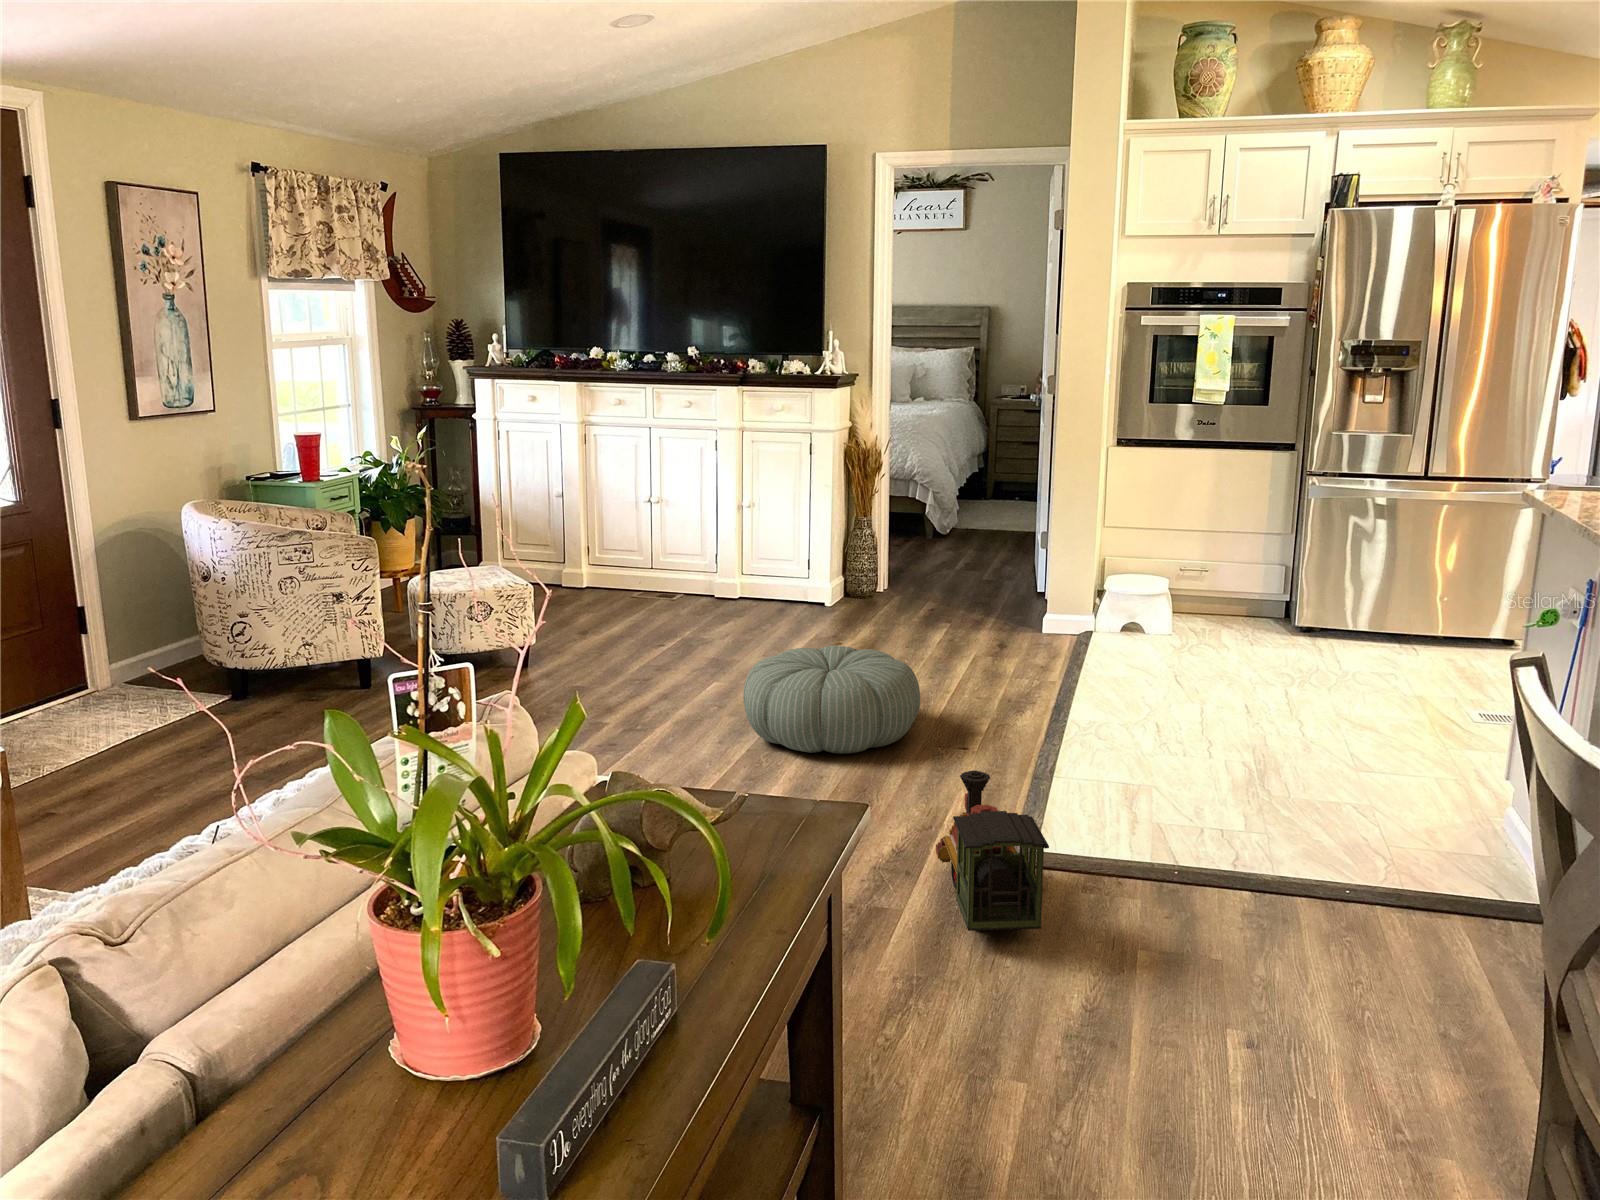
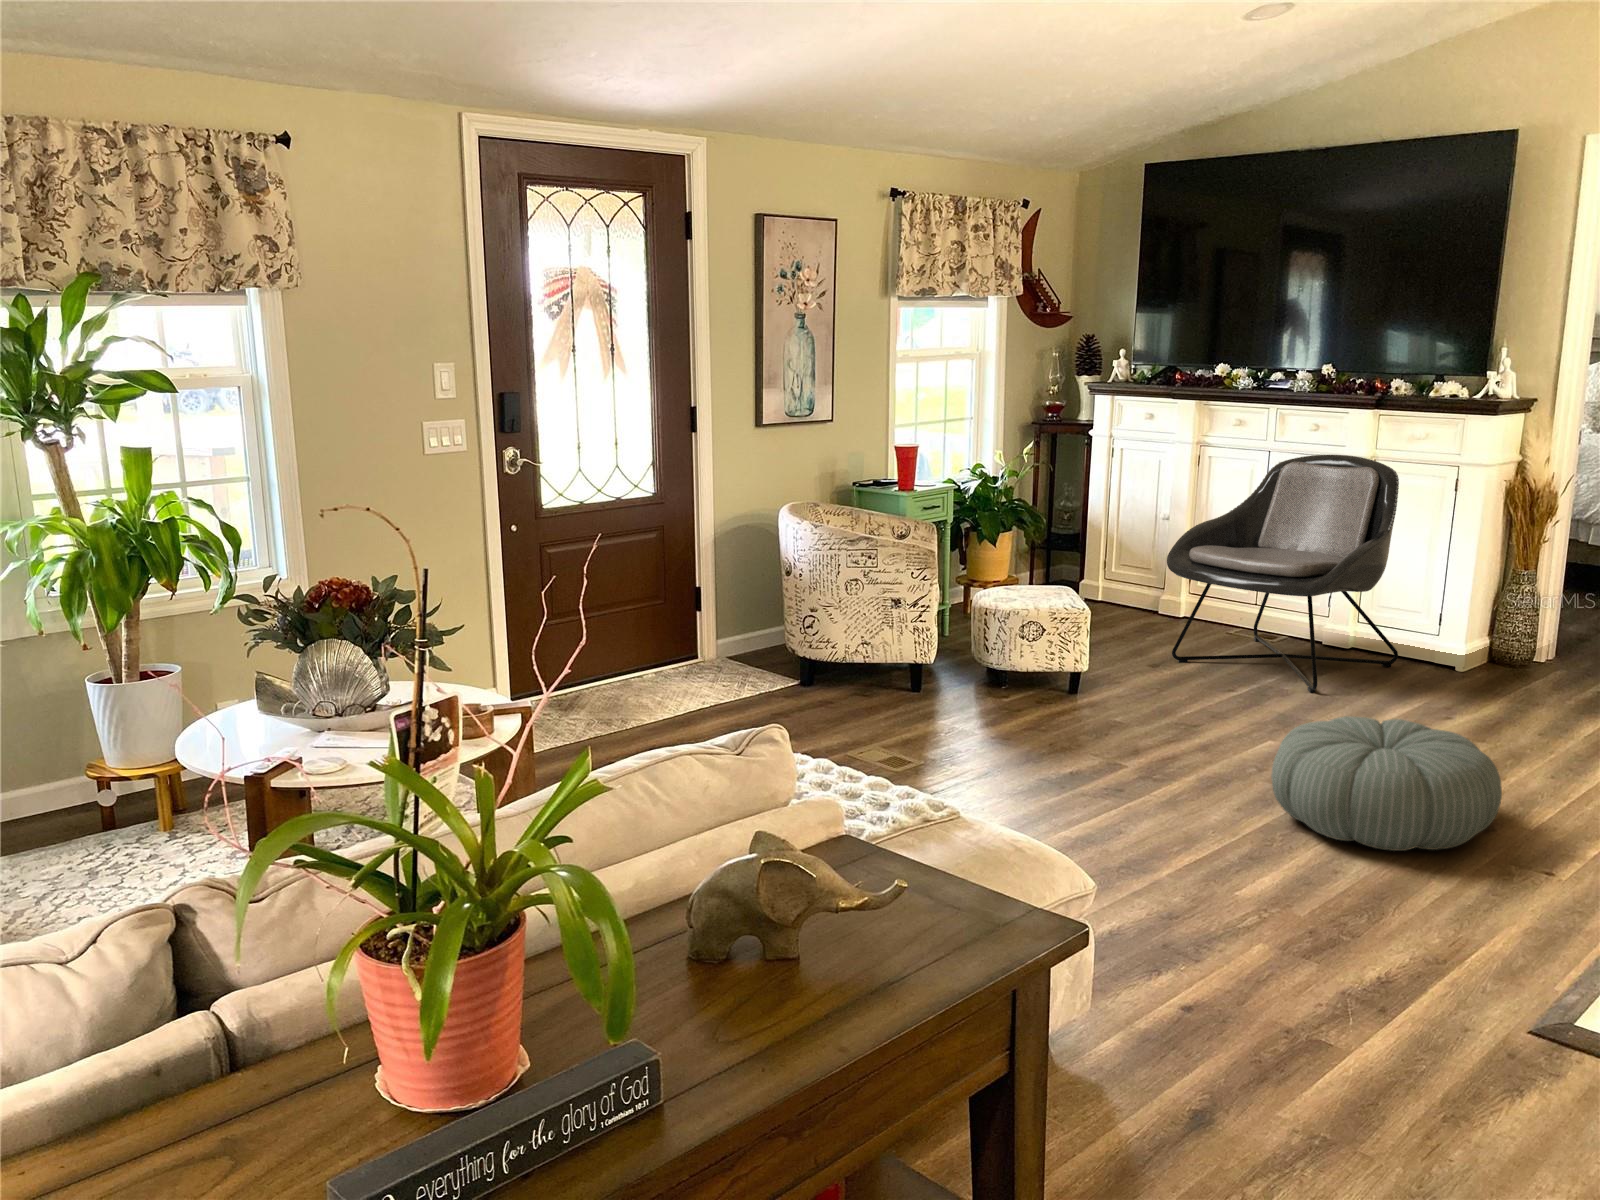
lounge chair: none [583,428,781,639] -> present [1167,455,1399,693]
toy train: present [936,771,1049,931] -> none [1414,905,1539,1132]

